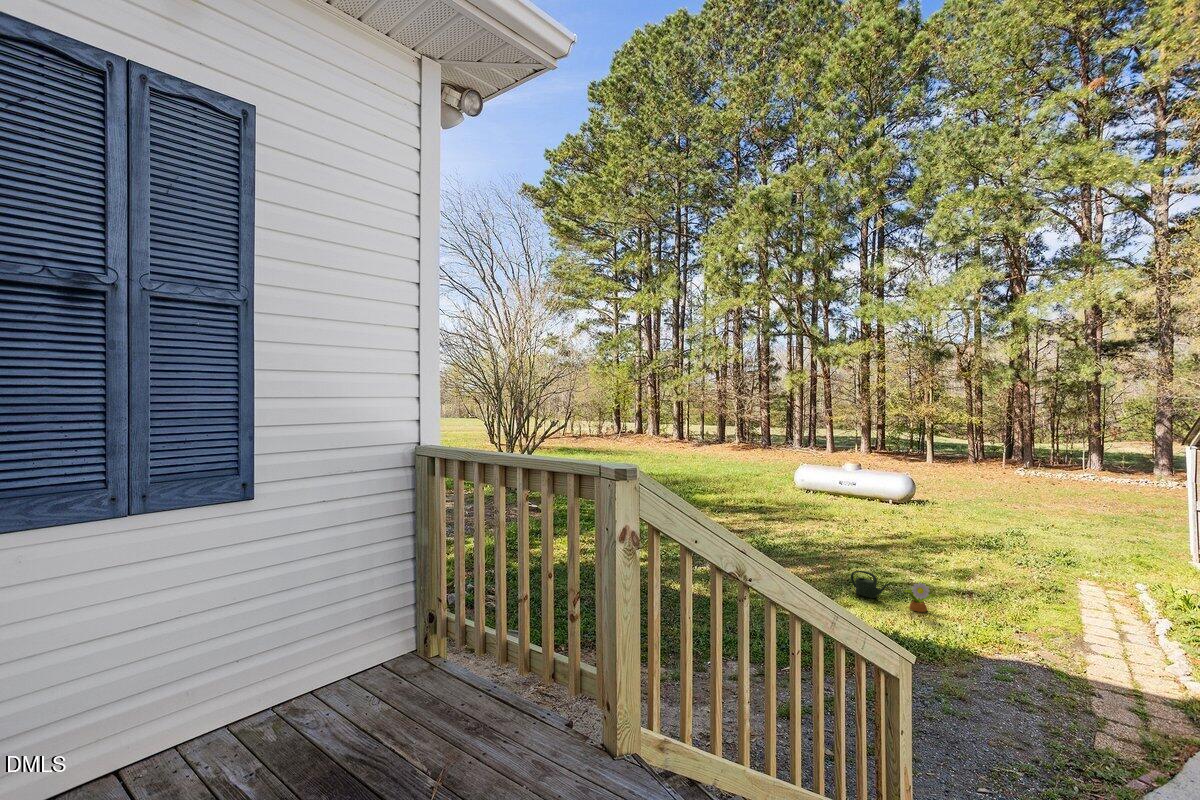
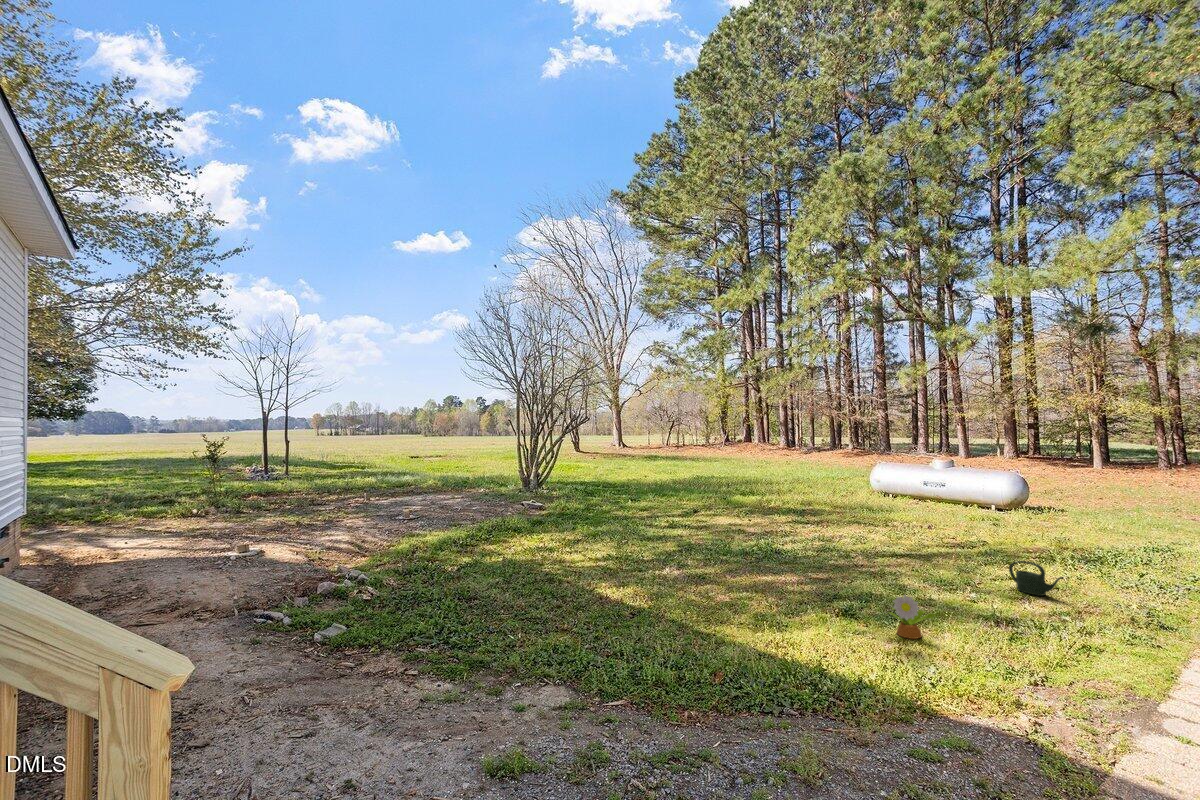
watering can: present [851,571,890,598] -> present [1009,561,1064,596]

